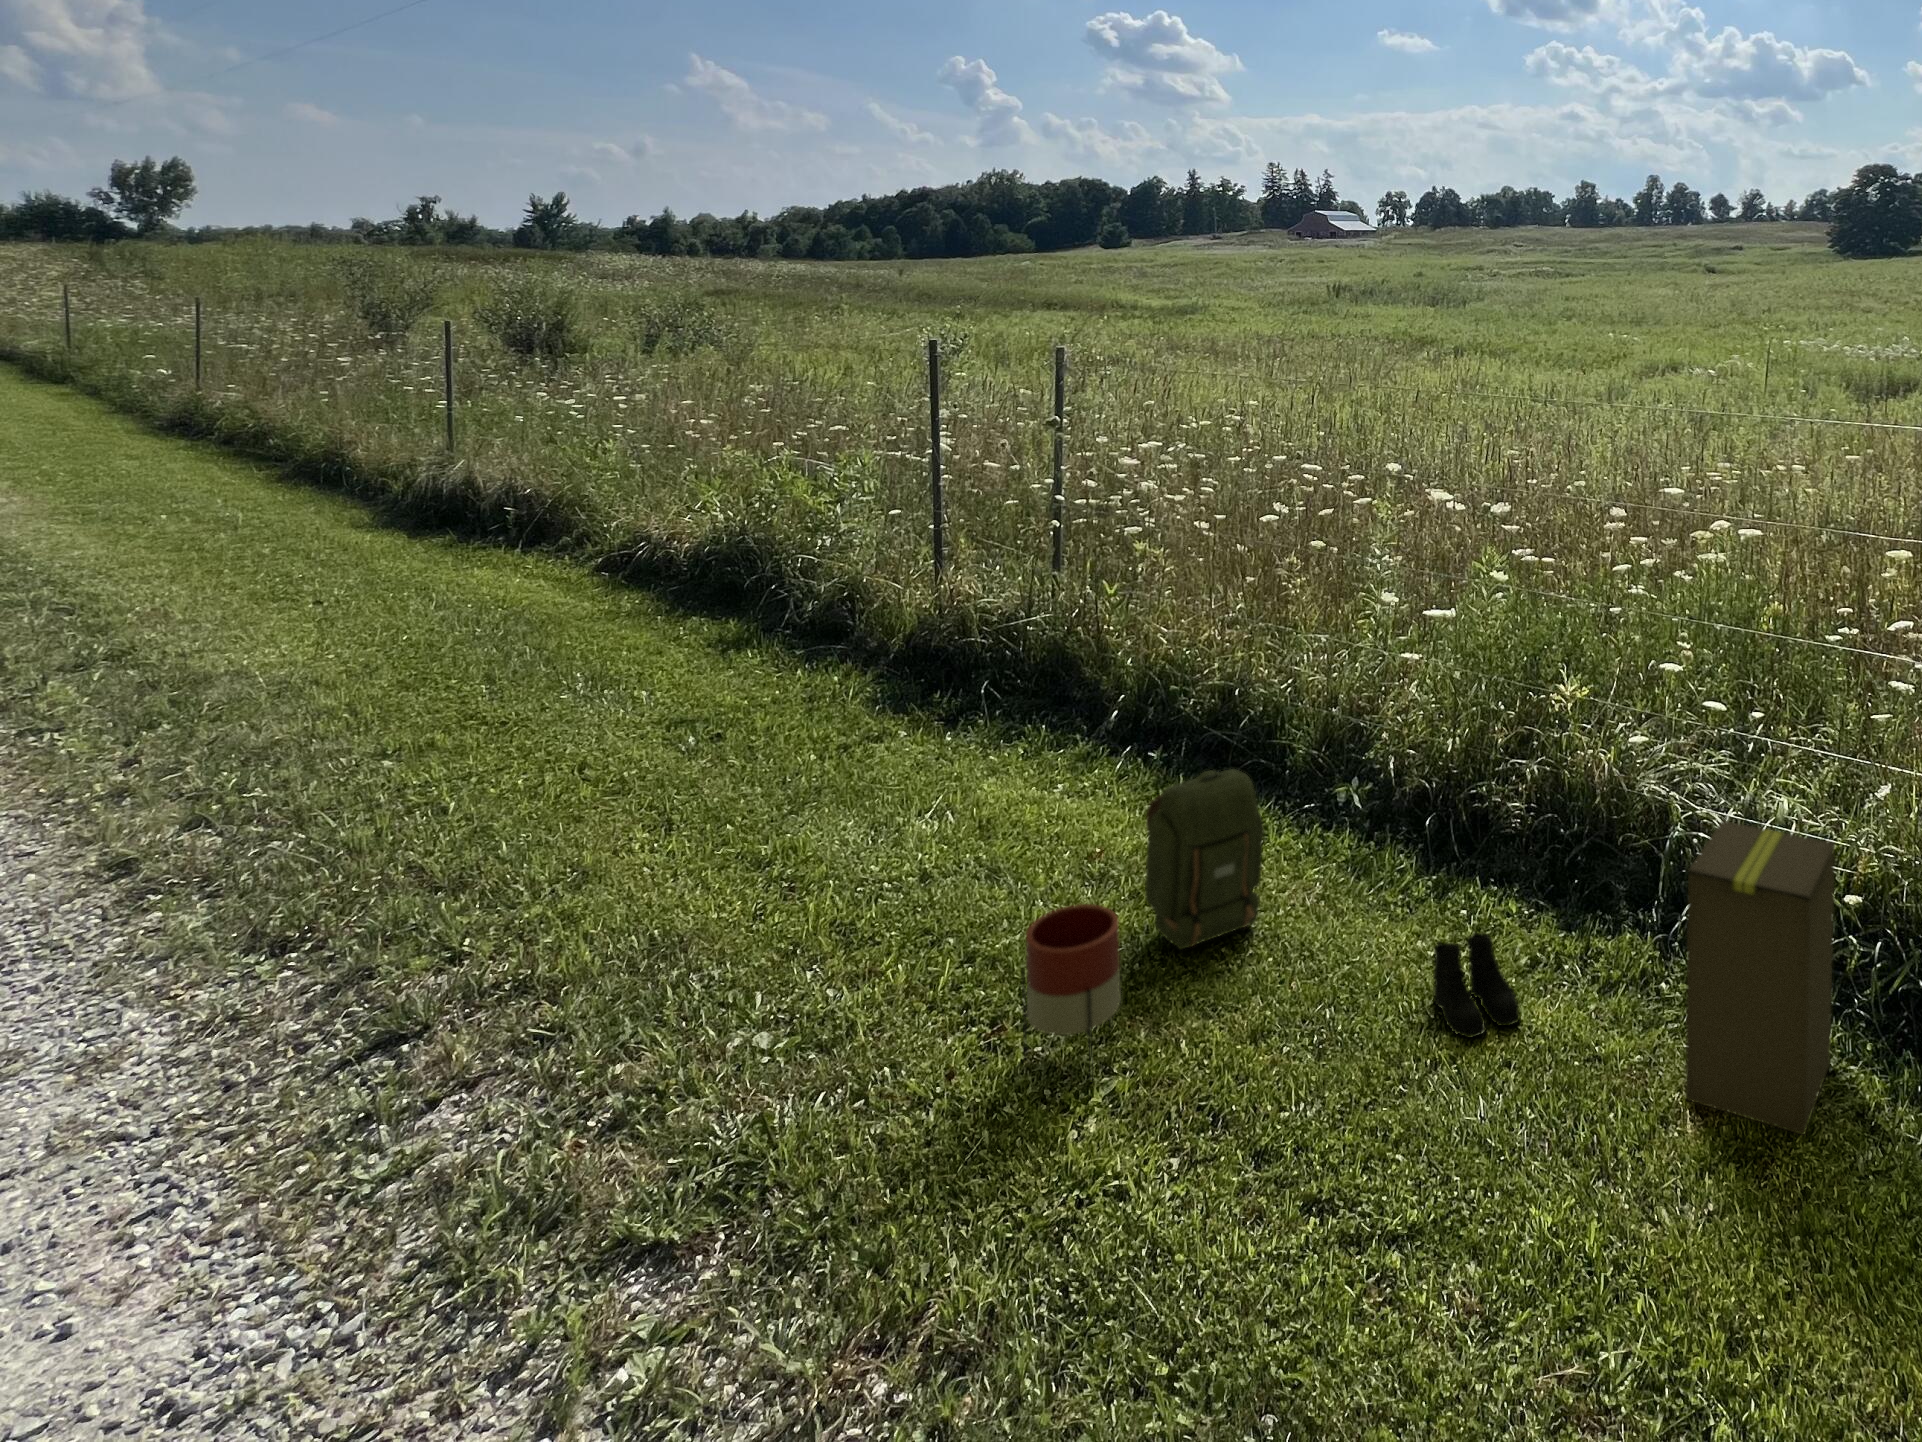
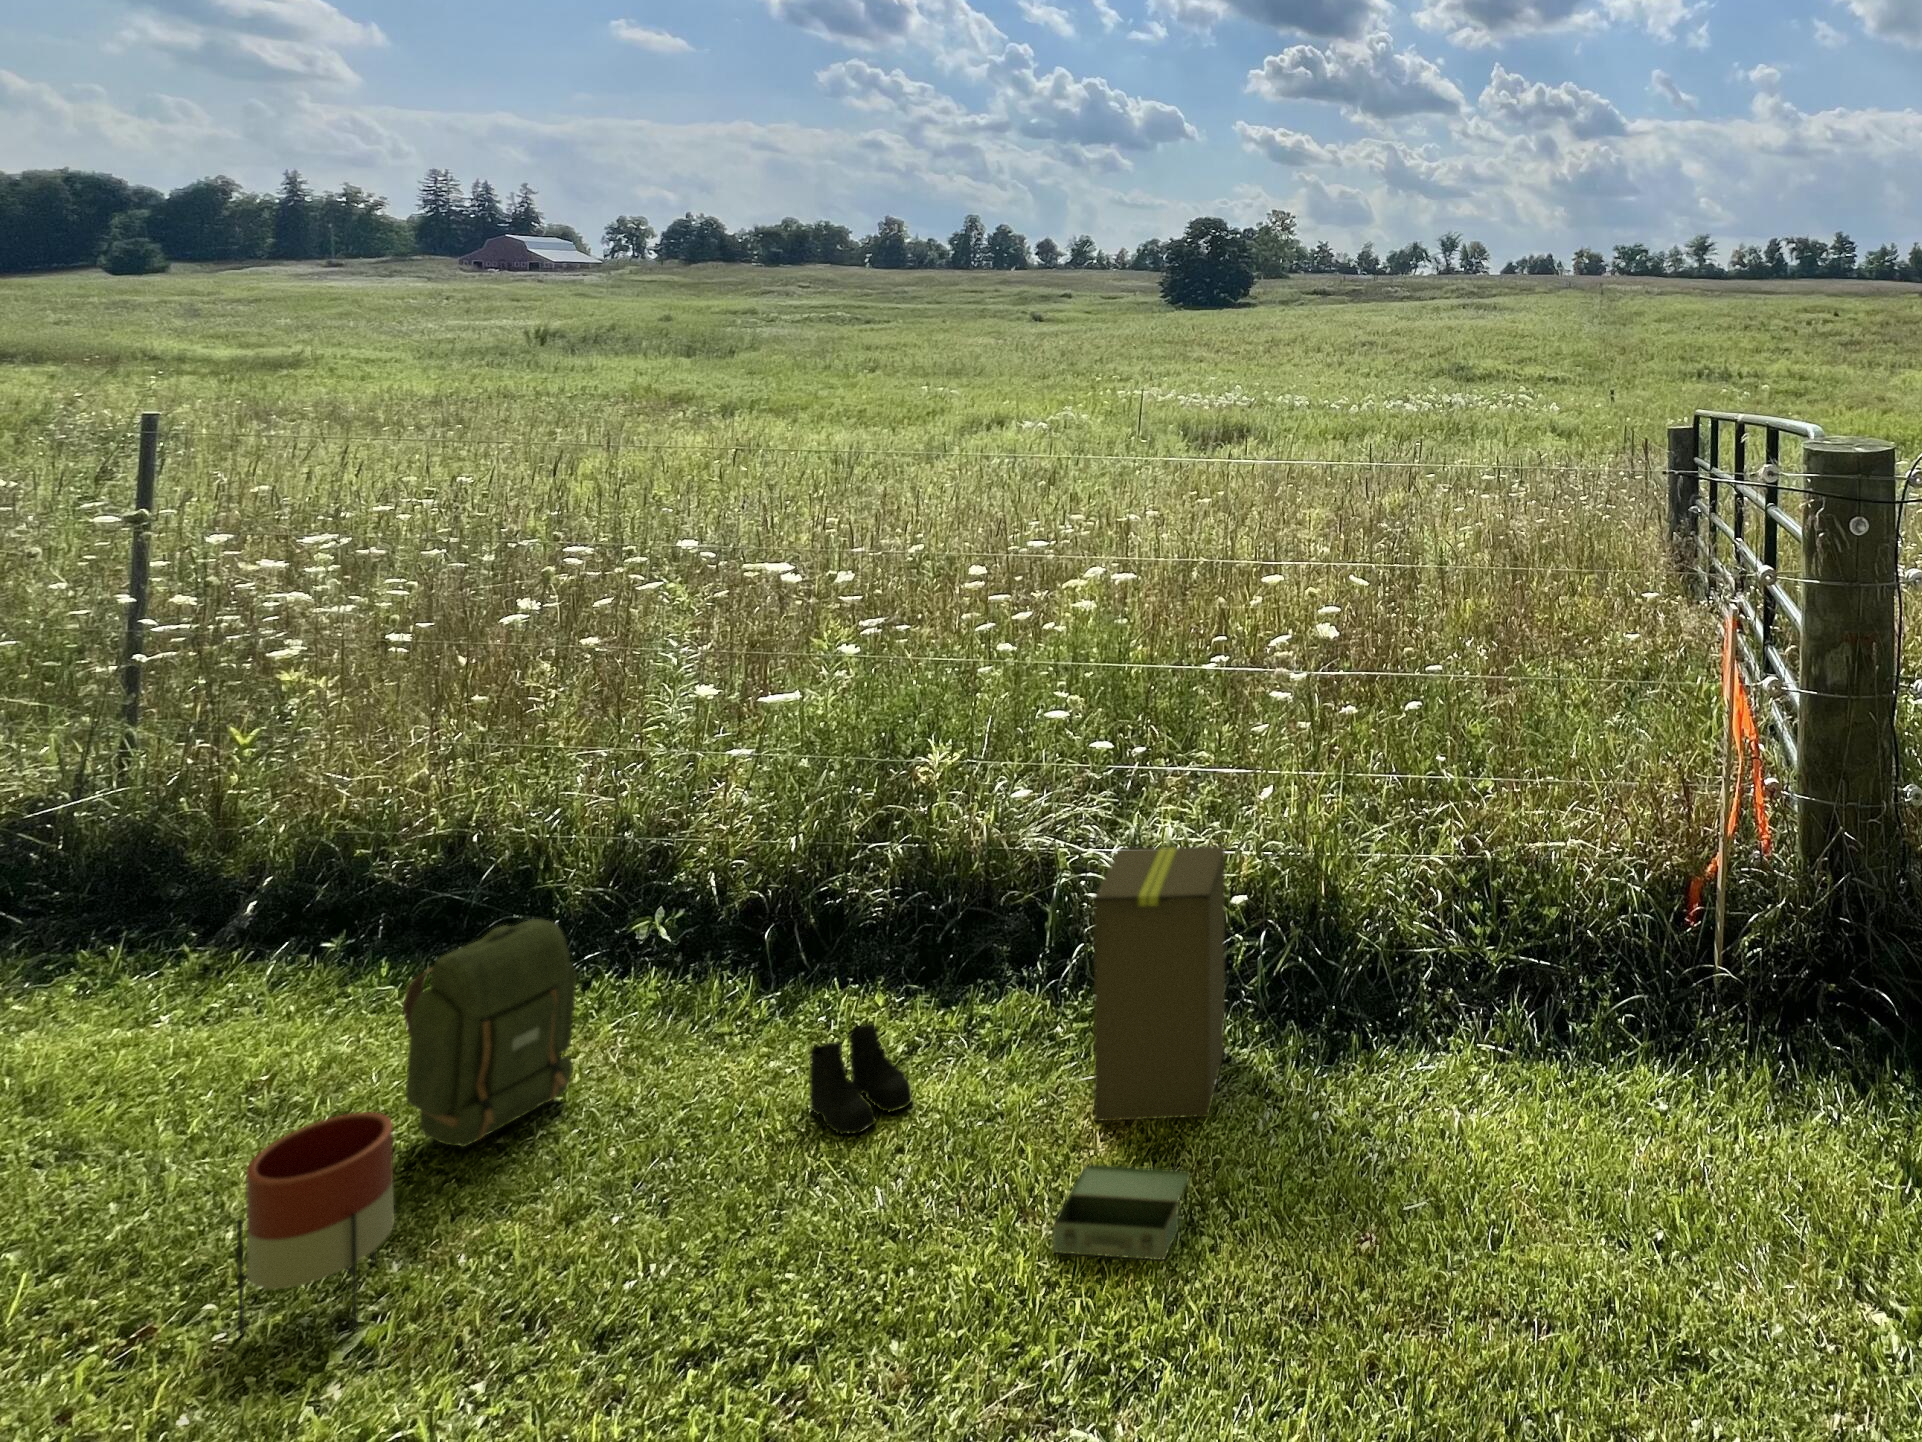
toolbox: none [1627,1149,1775,1286] -> present [1053,1164,1190,1260]

